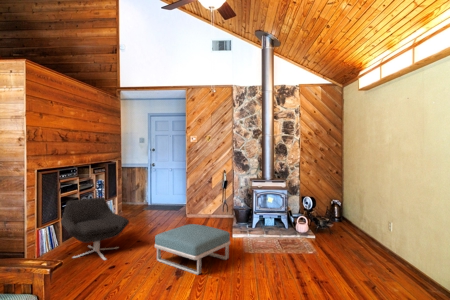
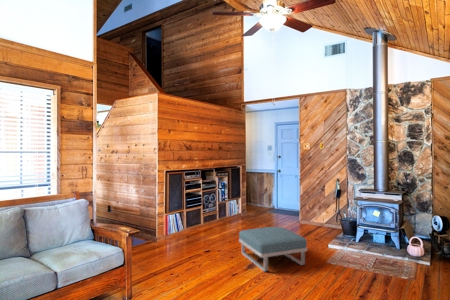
lounge chair: present [61,197,129,260] -> none [181,195,229,246]

